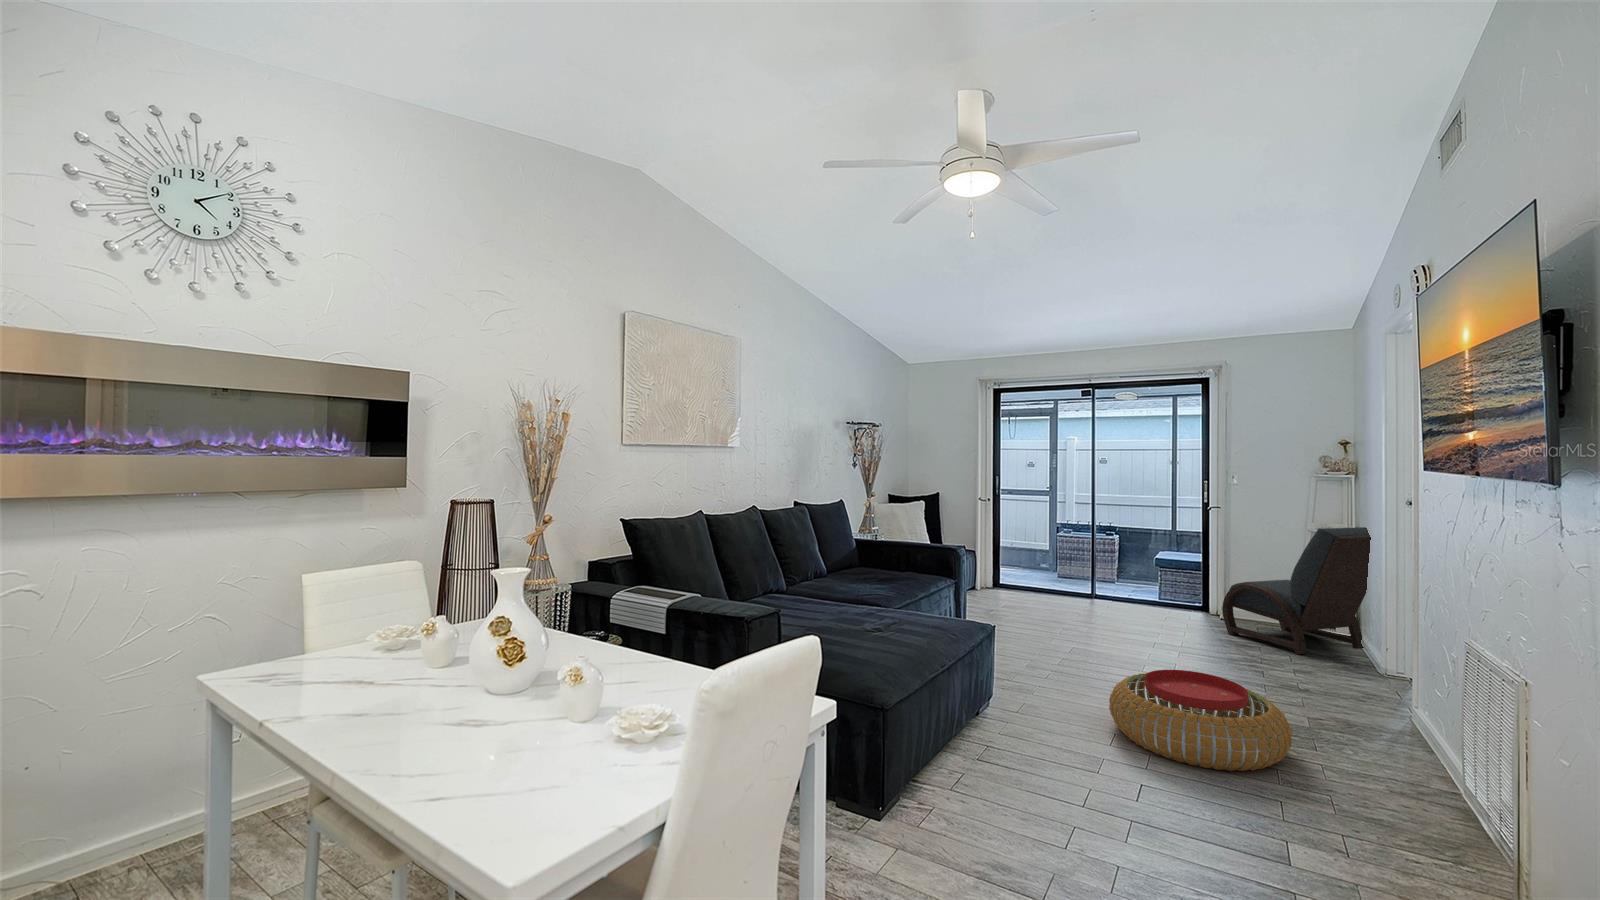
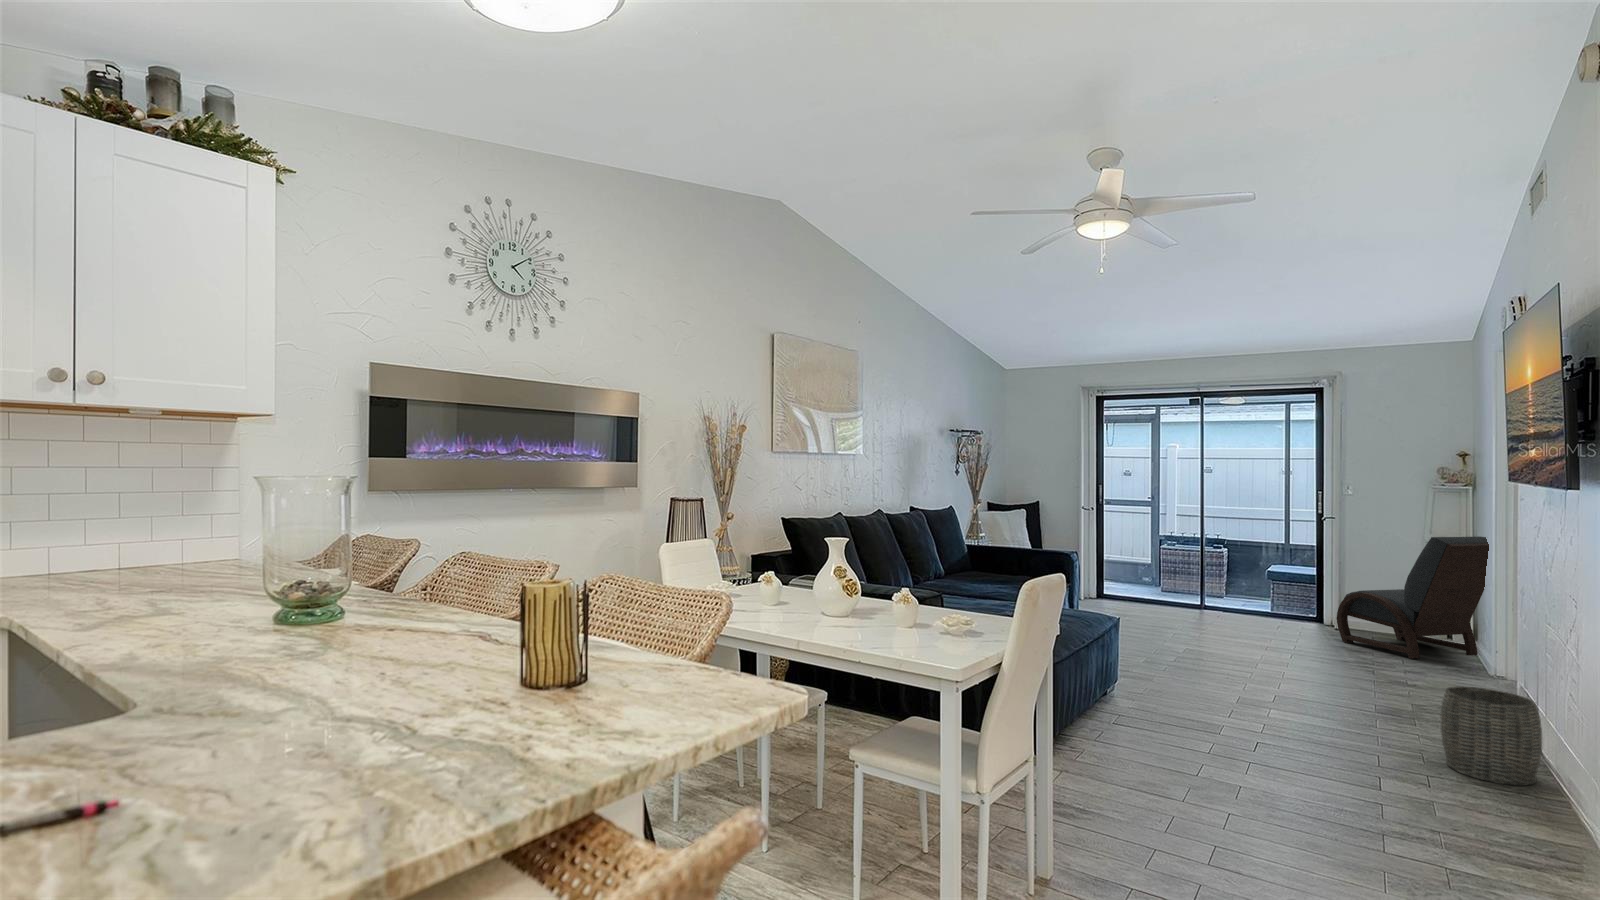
pouf: present [1109,670,1292,771] -> none [1232,657,1396,736]
woven basket: none [1349,719,1476,853] -> present [1441,686,1542,785]

